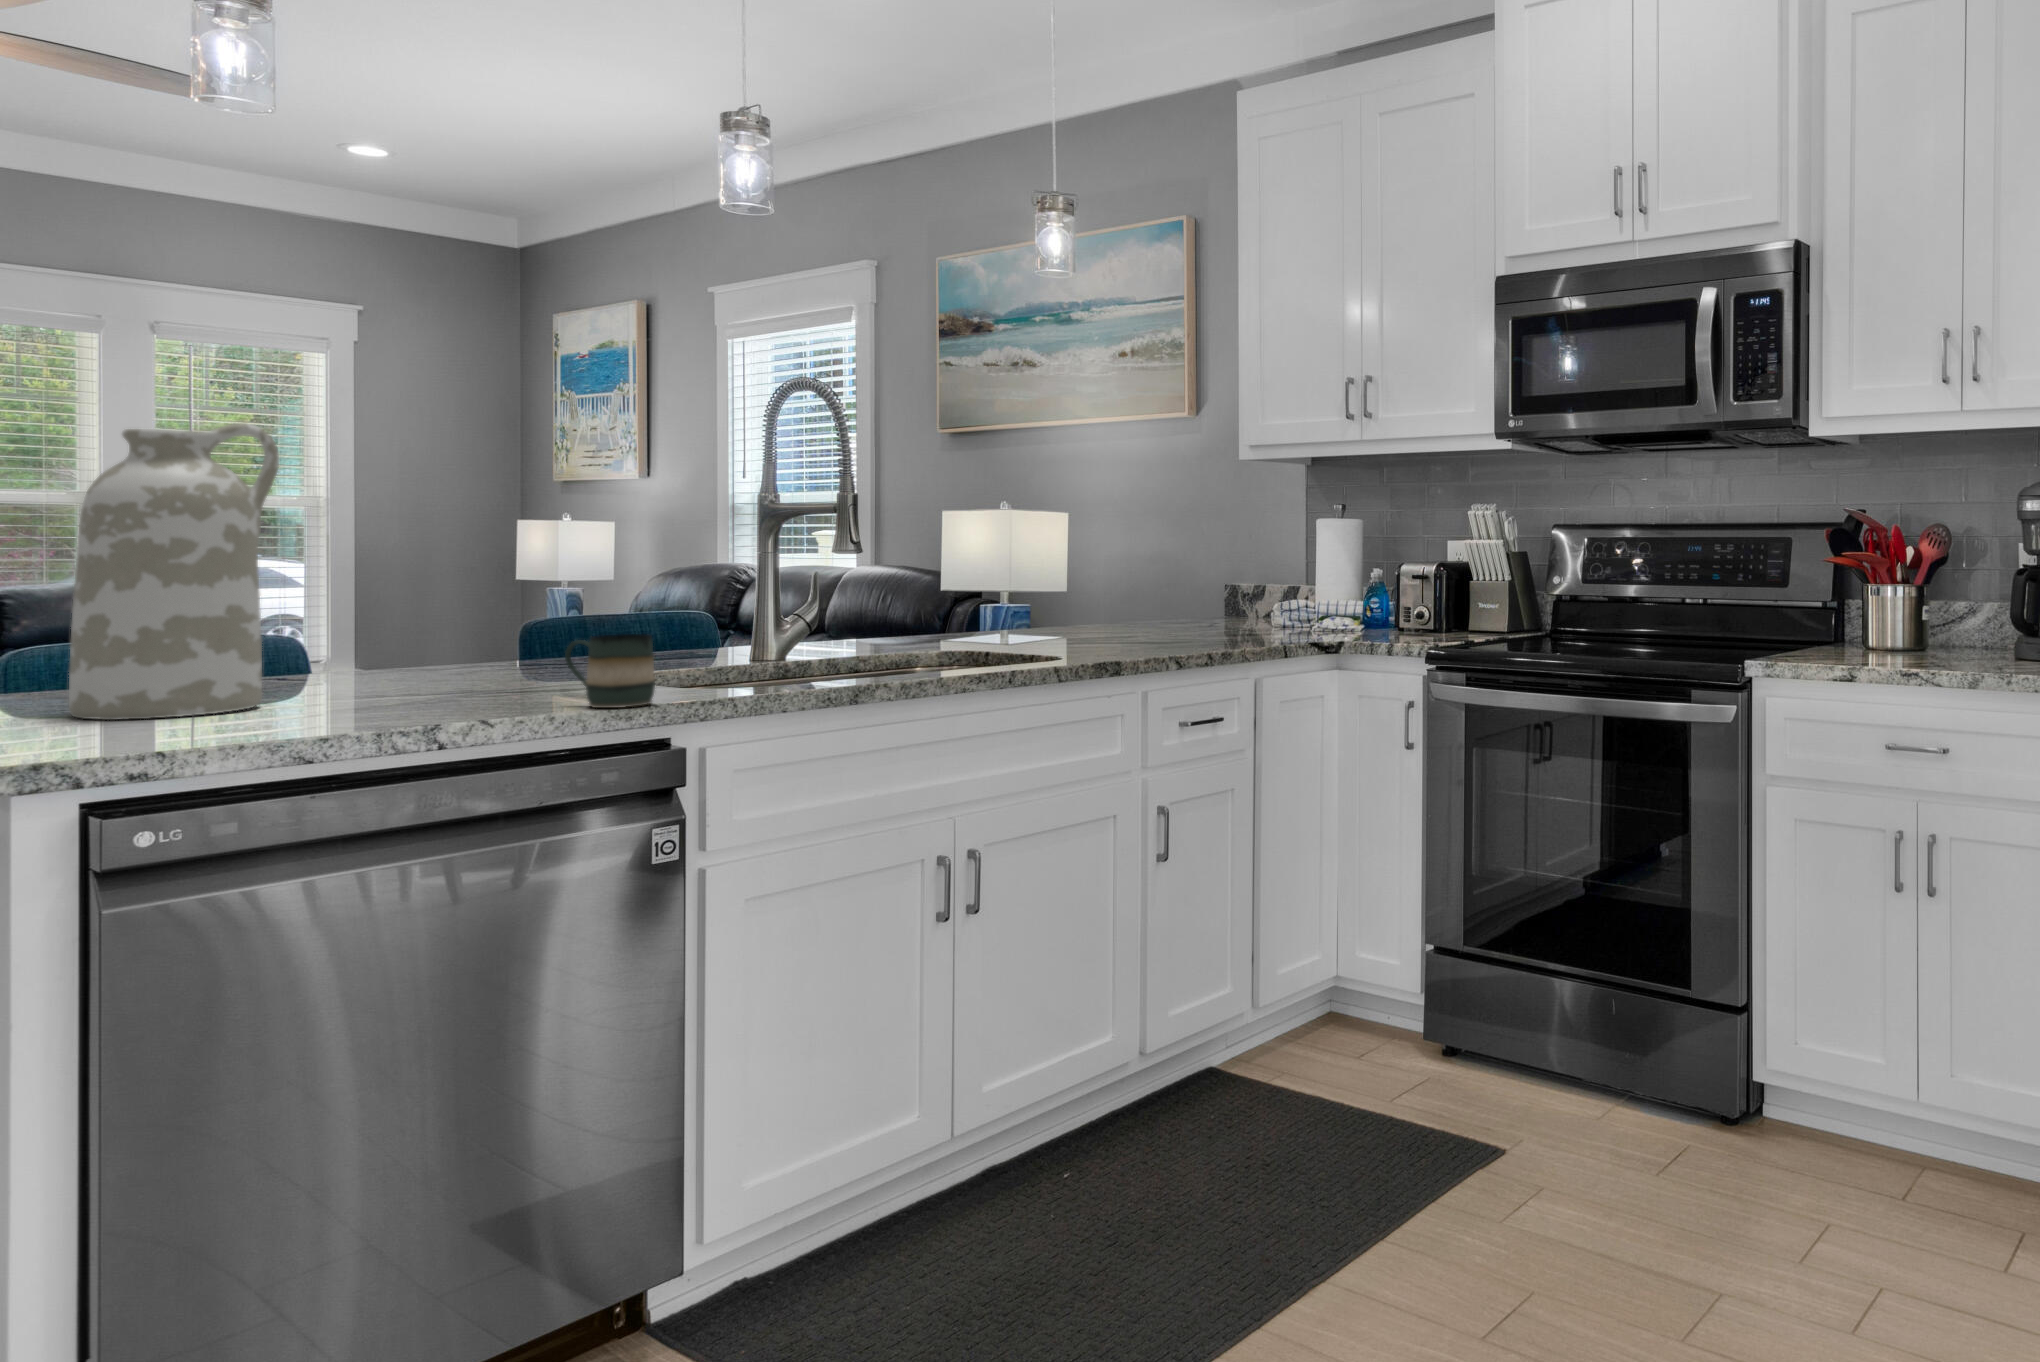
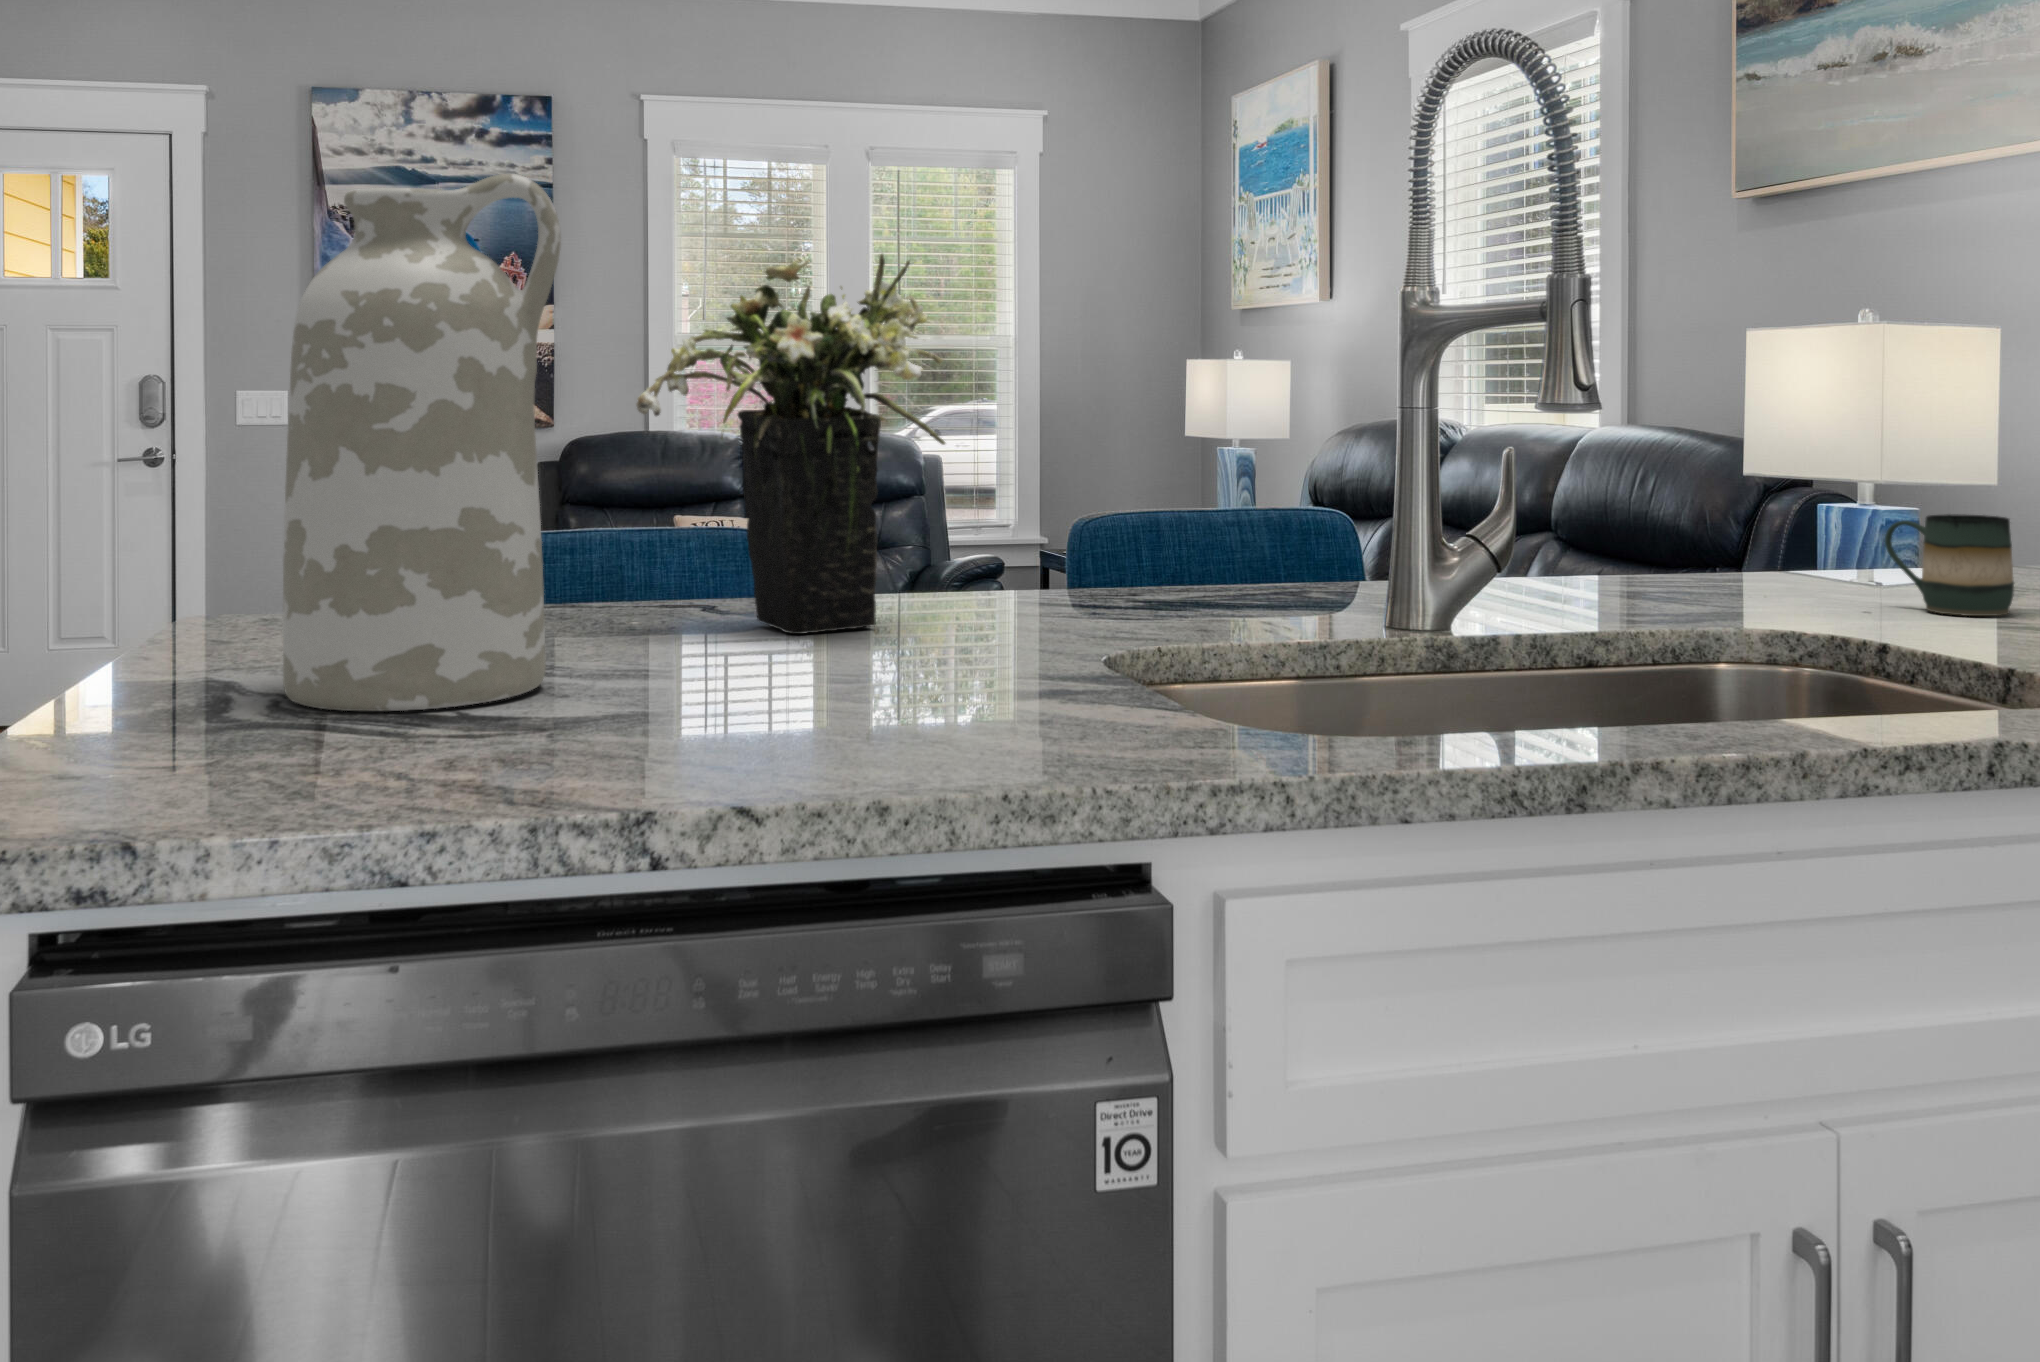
flower arrangement: none [268,465,495,682] -> present [636,254,945,634]
mug: present [565,634,655,708] -> present [1885,514,2014,616]

